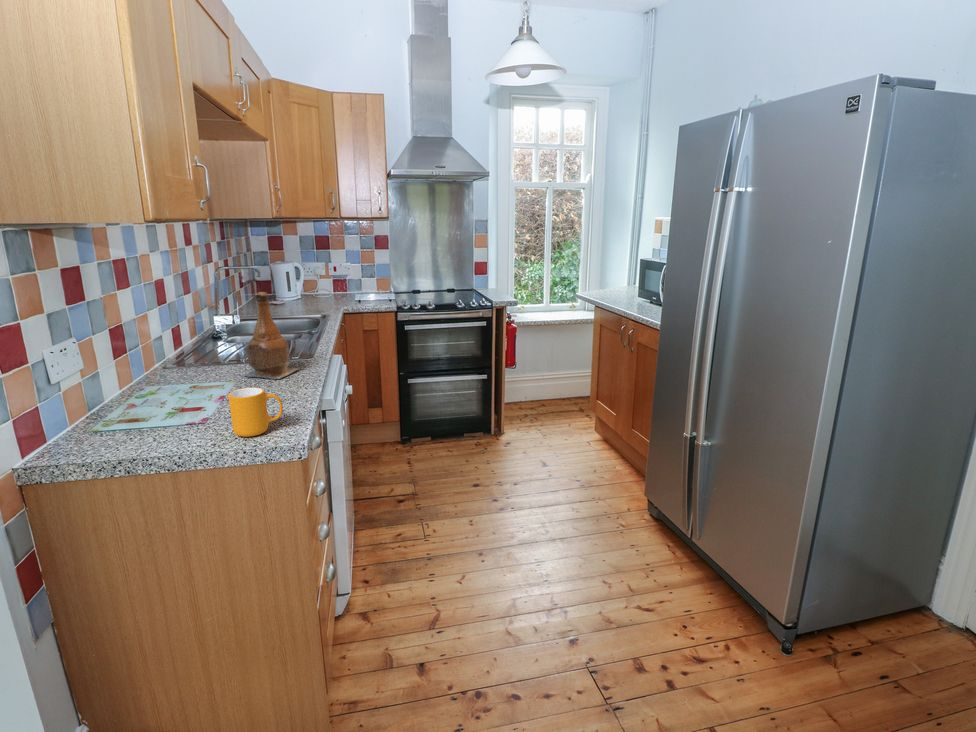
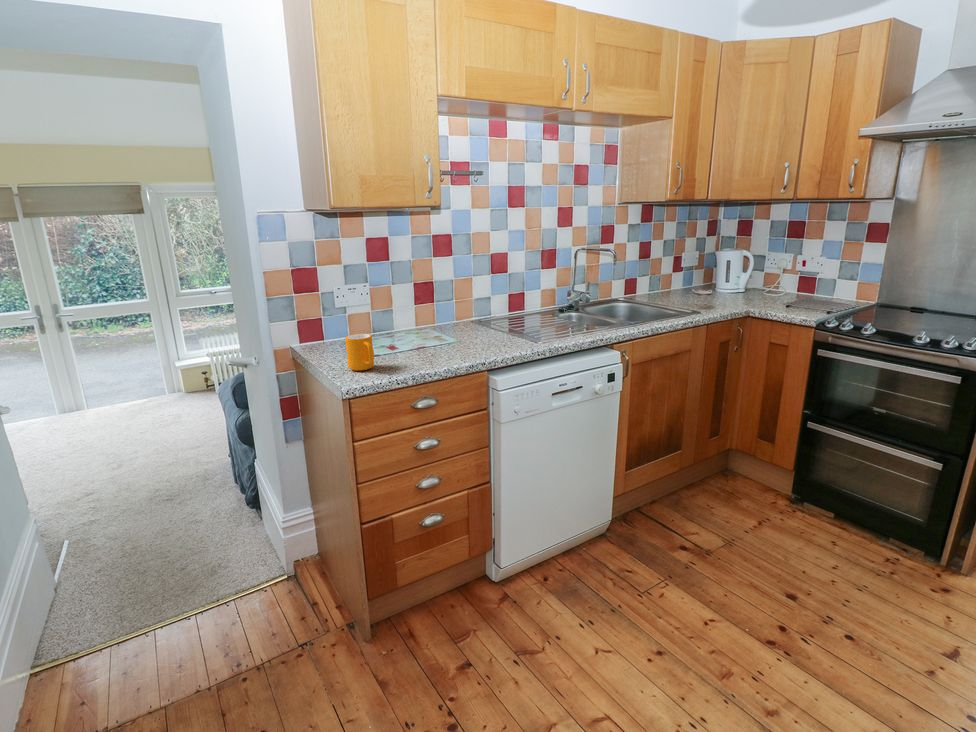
bottle: present [243,292,298,379] -> none [479,268,517,346]

